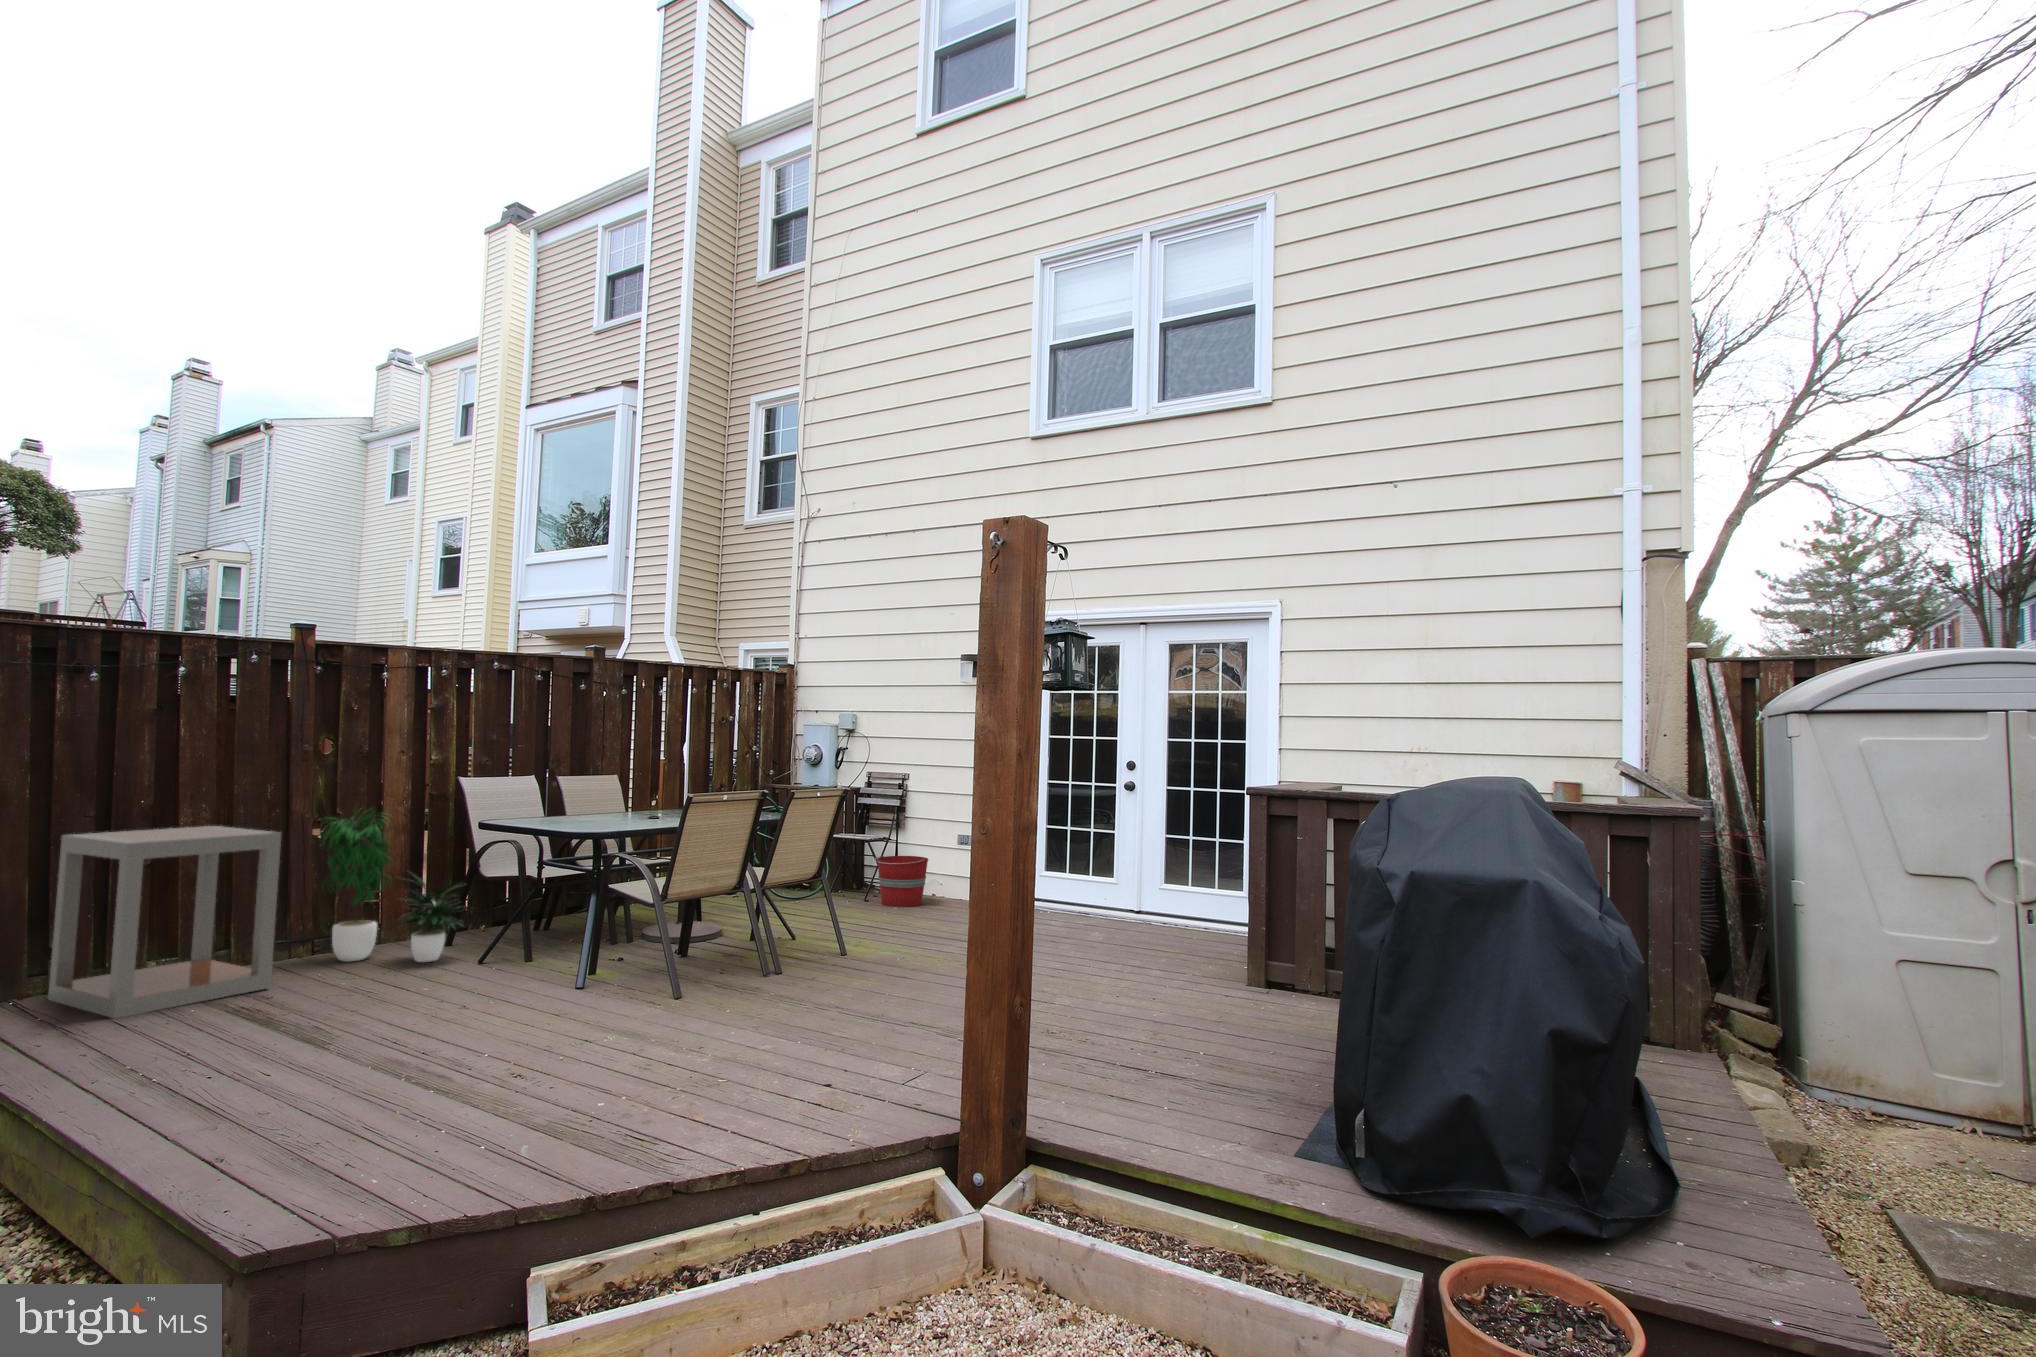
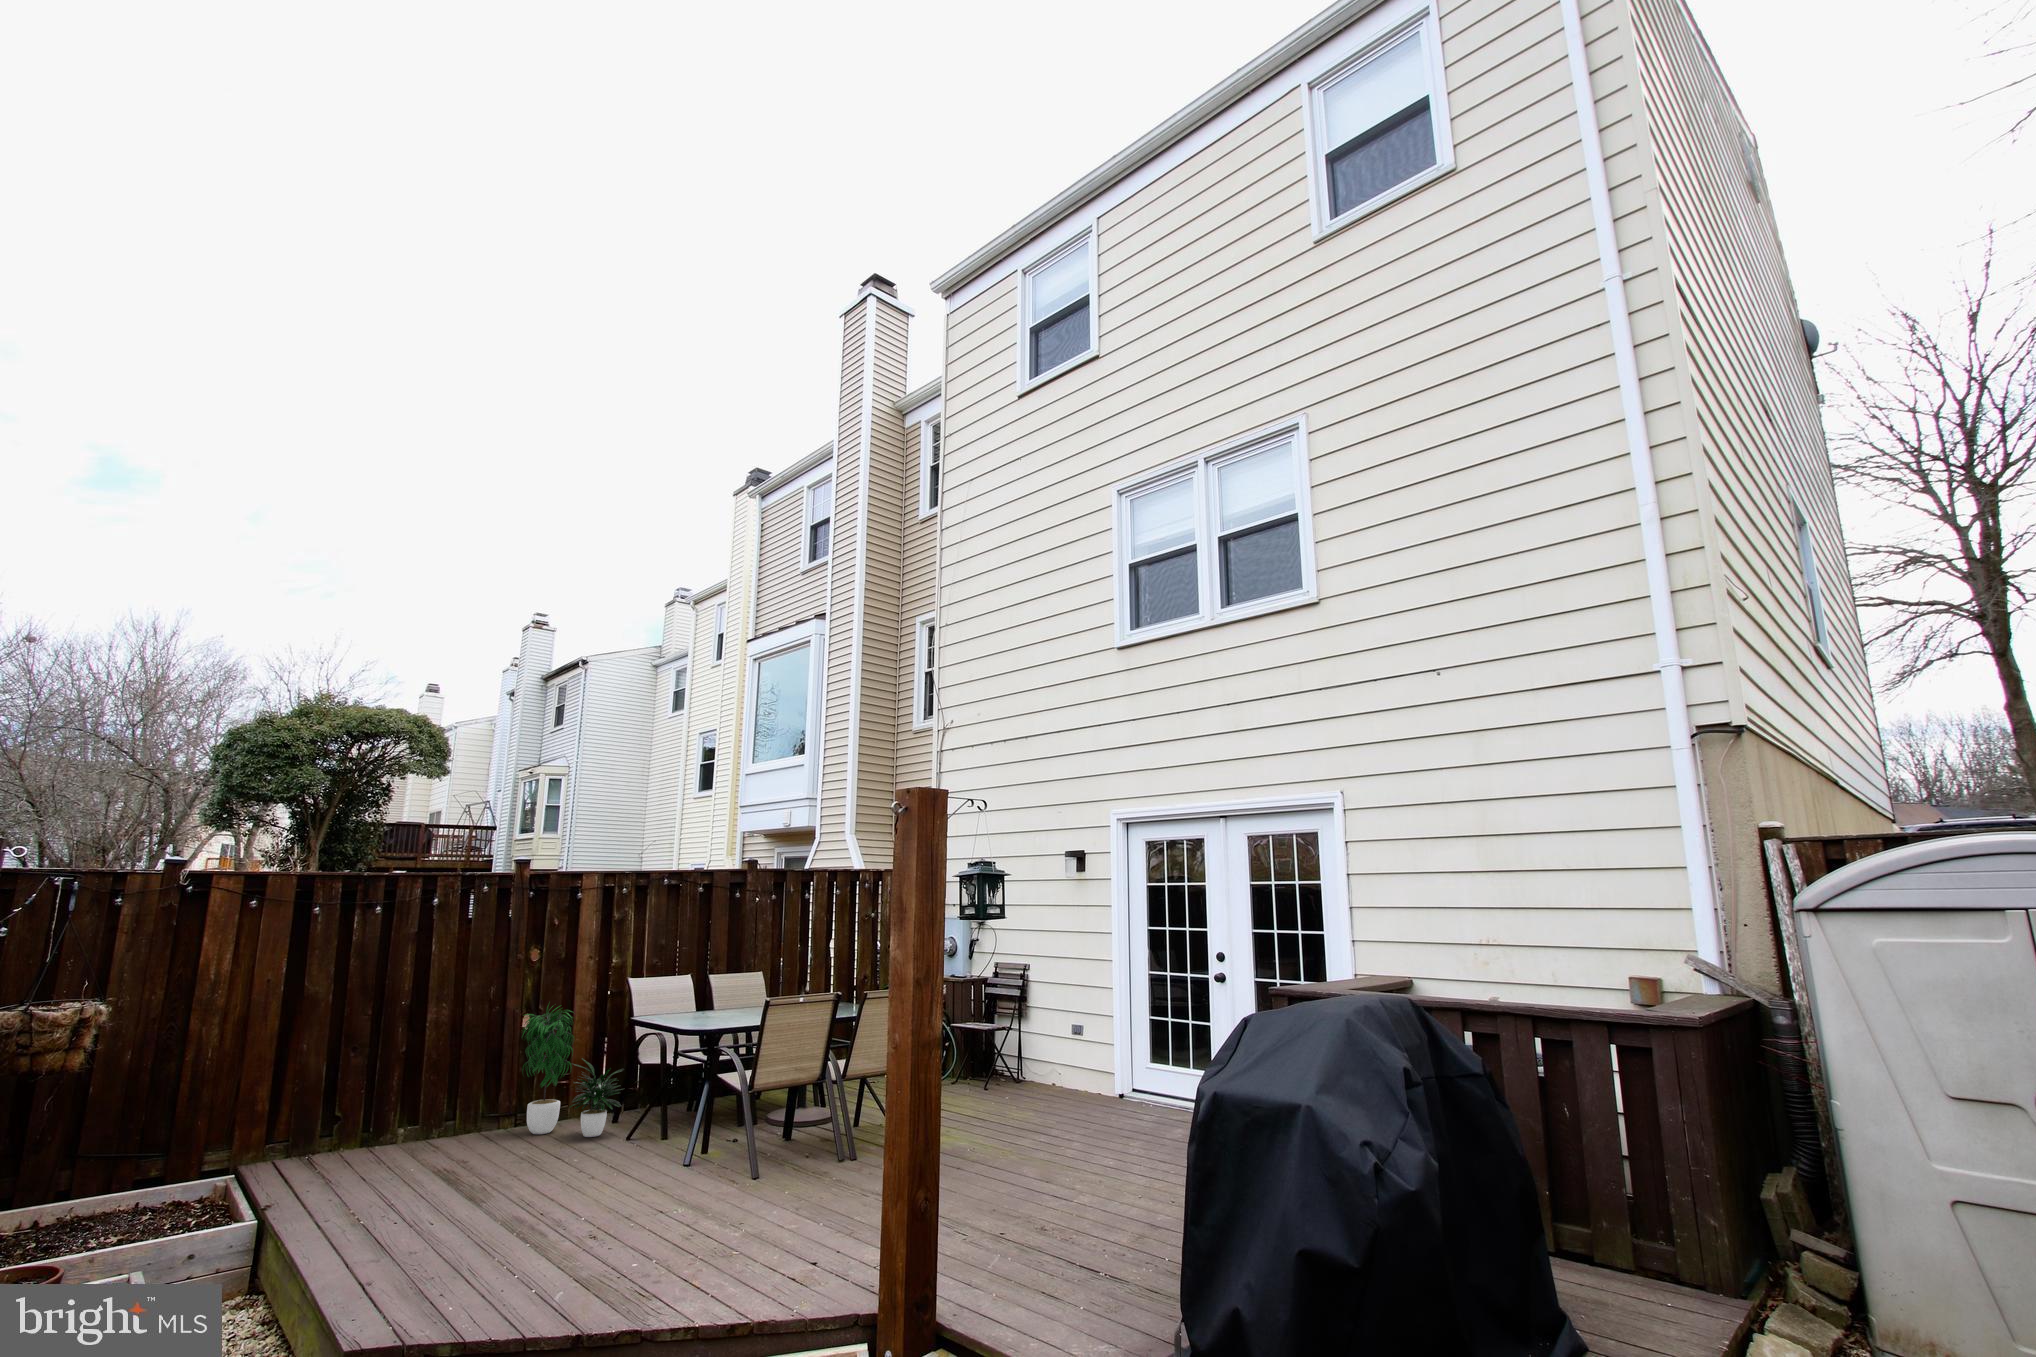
side table: present [48,826,281,1018] -> none [330,1022,486,1175]
bucket: present [875,855,929,907] -> none [993,1043,1044,1095]

